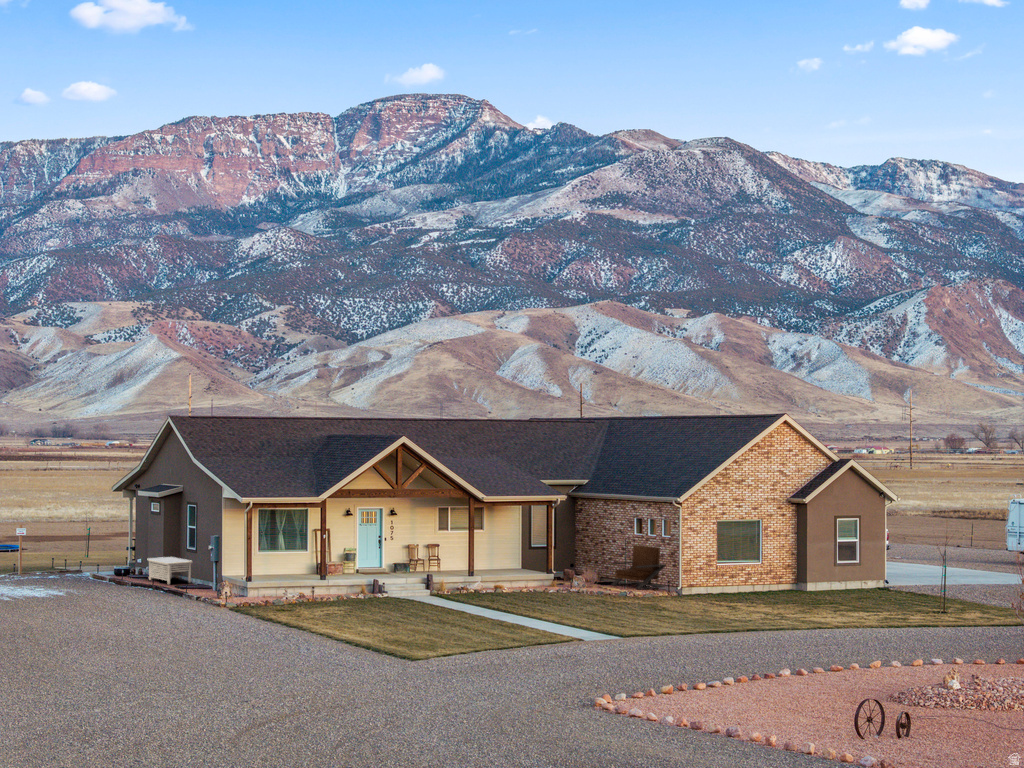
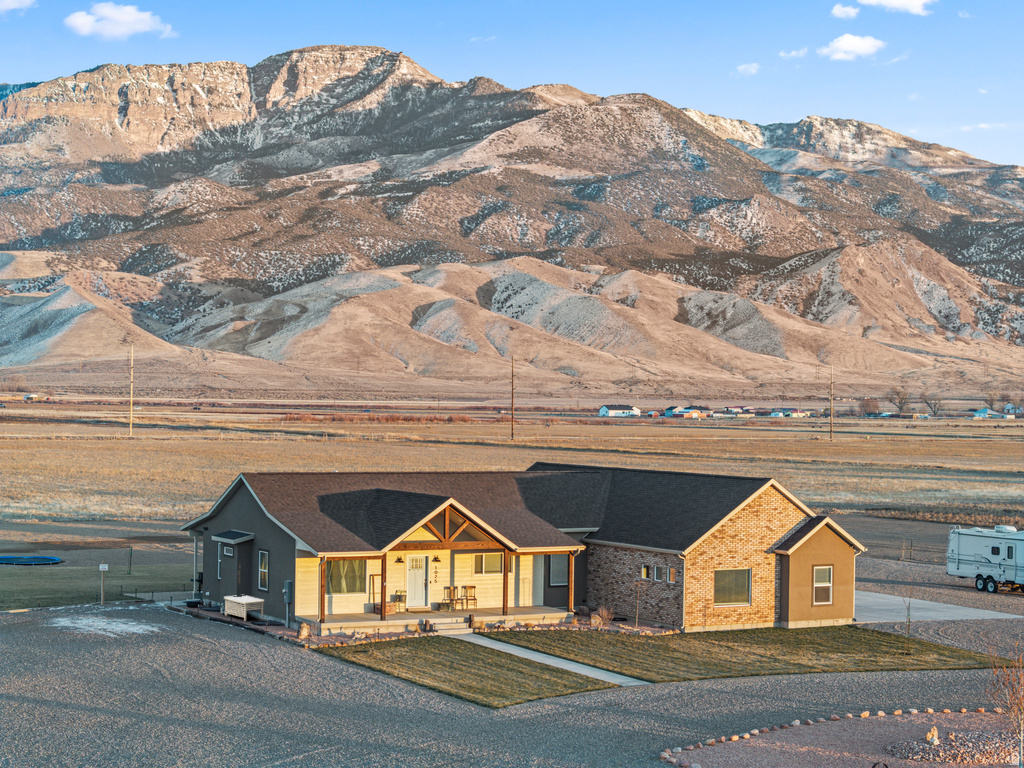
lounge chair: present [611,545,666,590] -> none [624,589,671,629]

